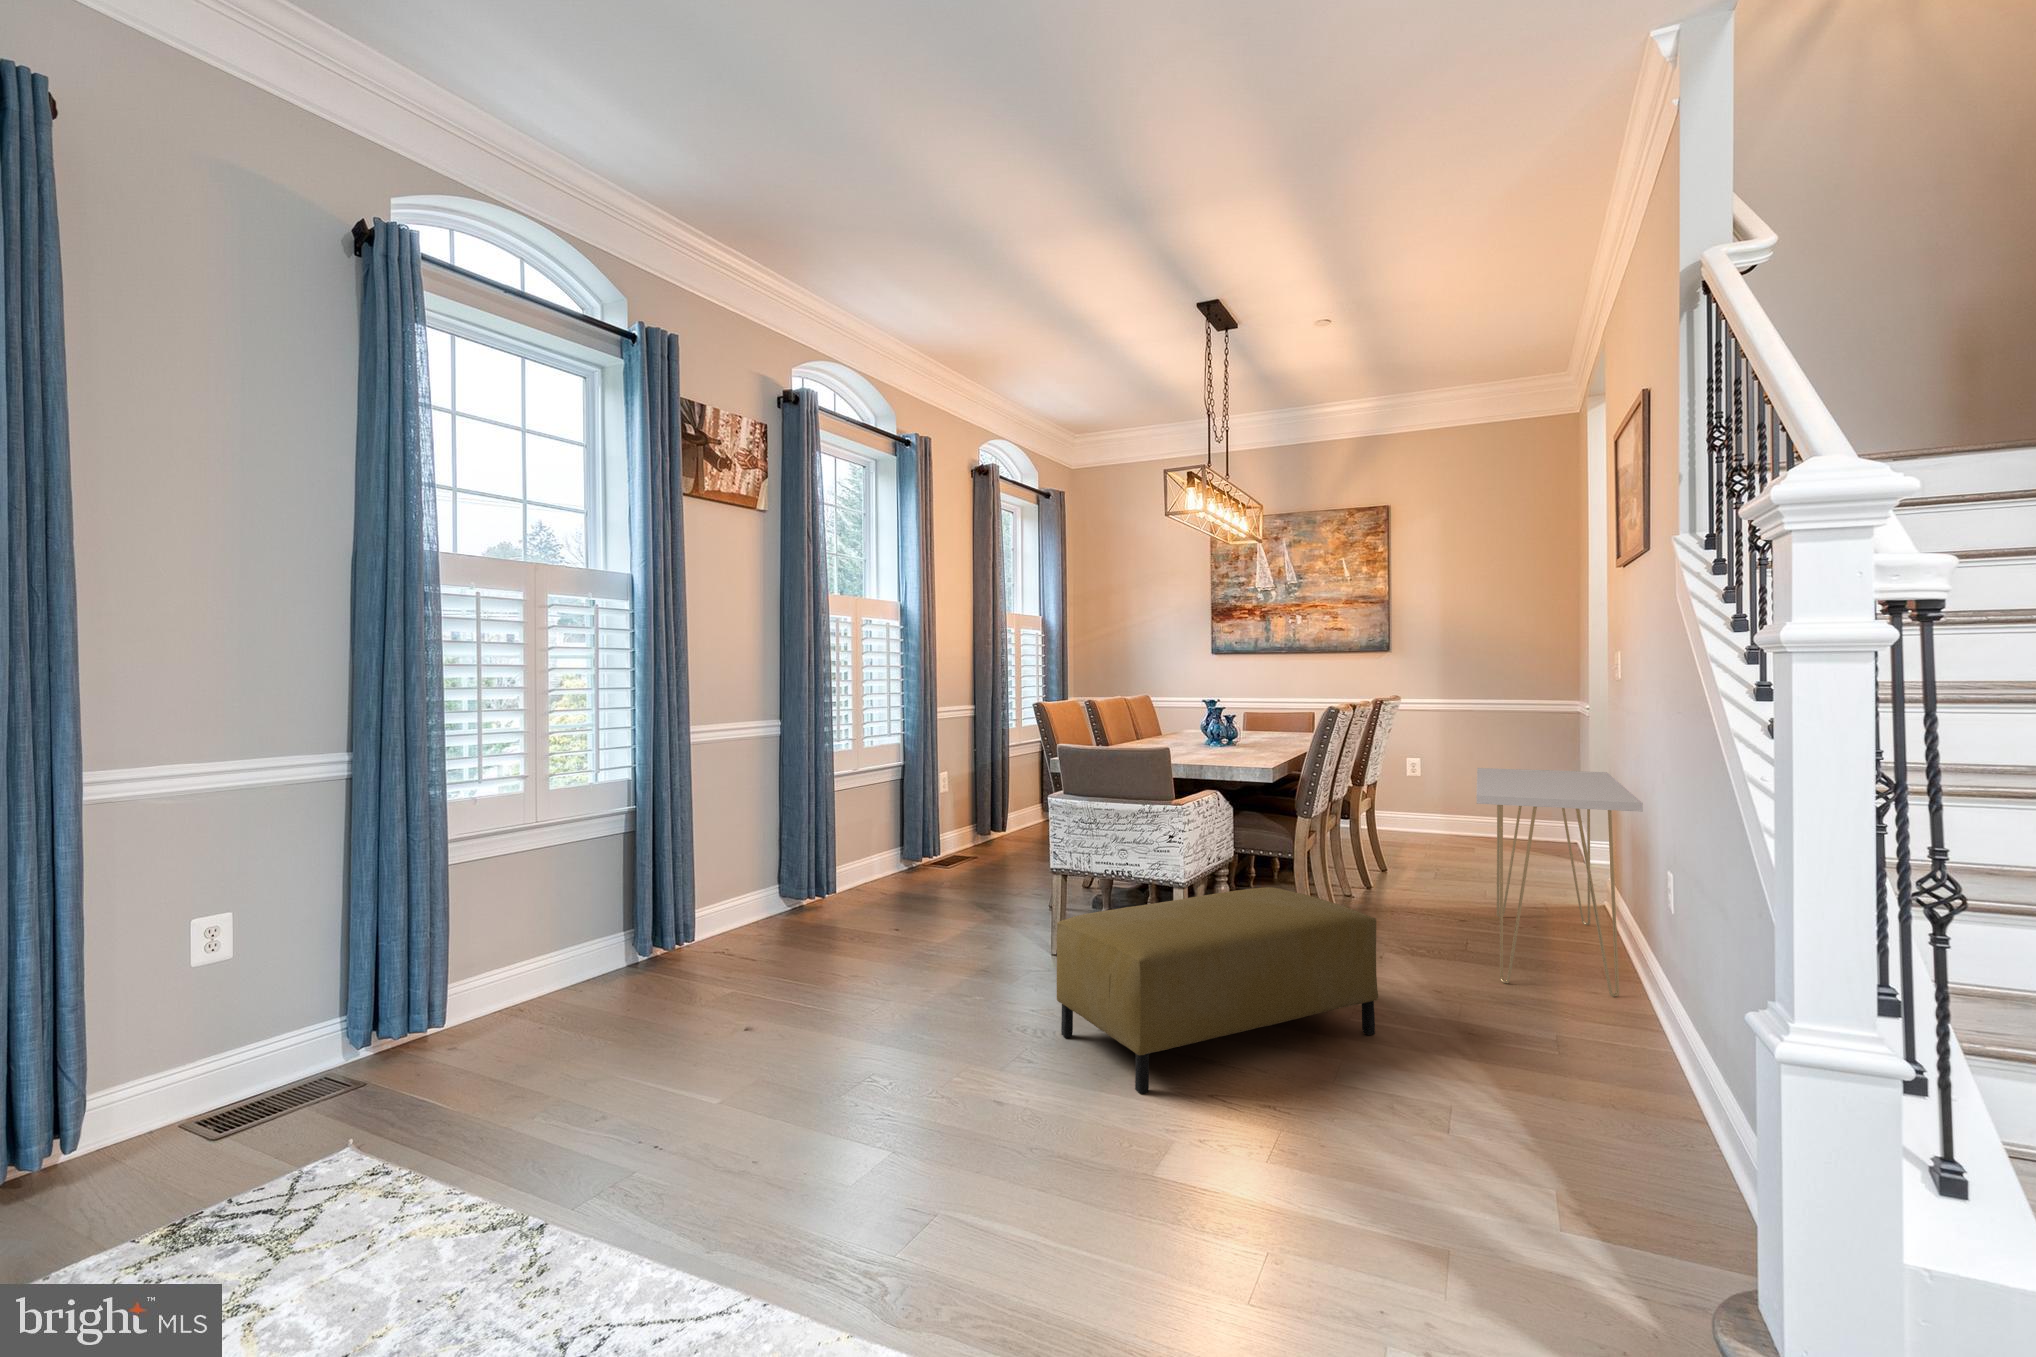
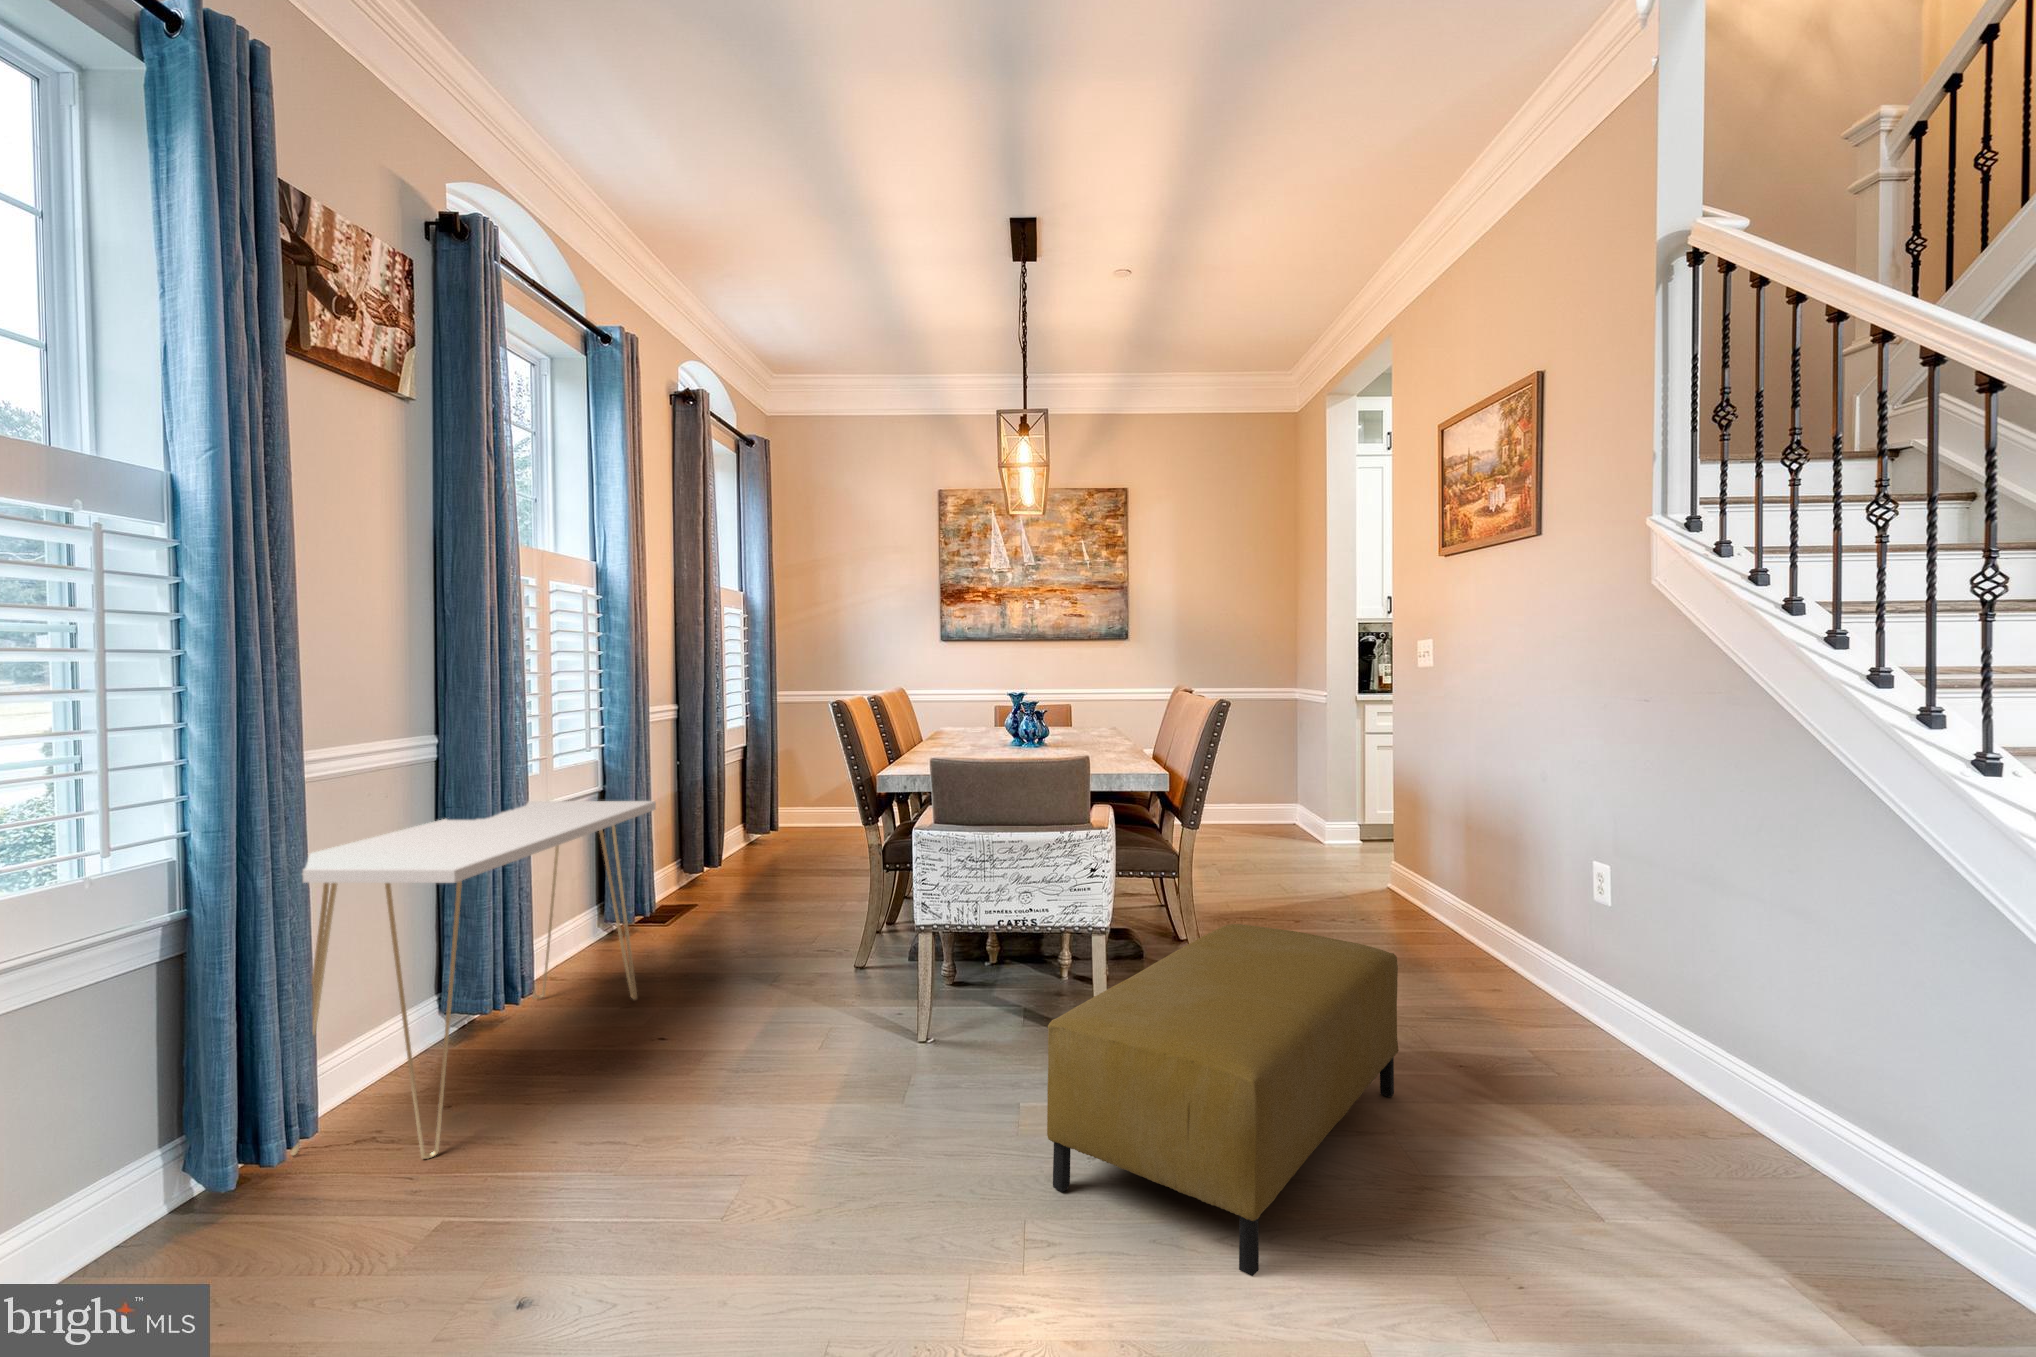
console table: present [1476,768,1643,997] -> present [291,801,656,1159]

